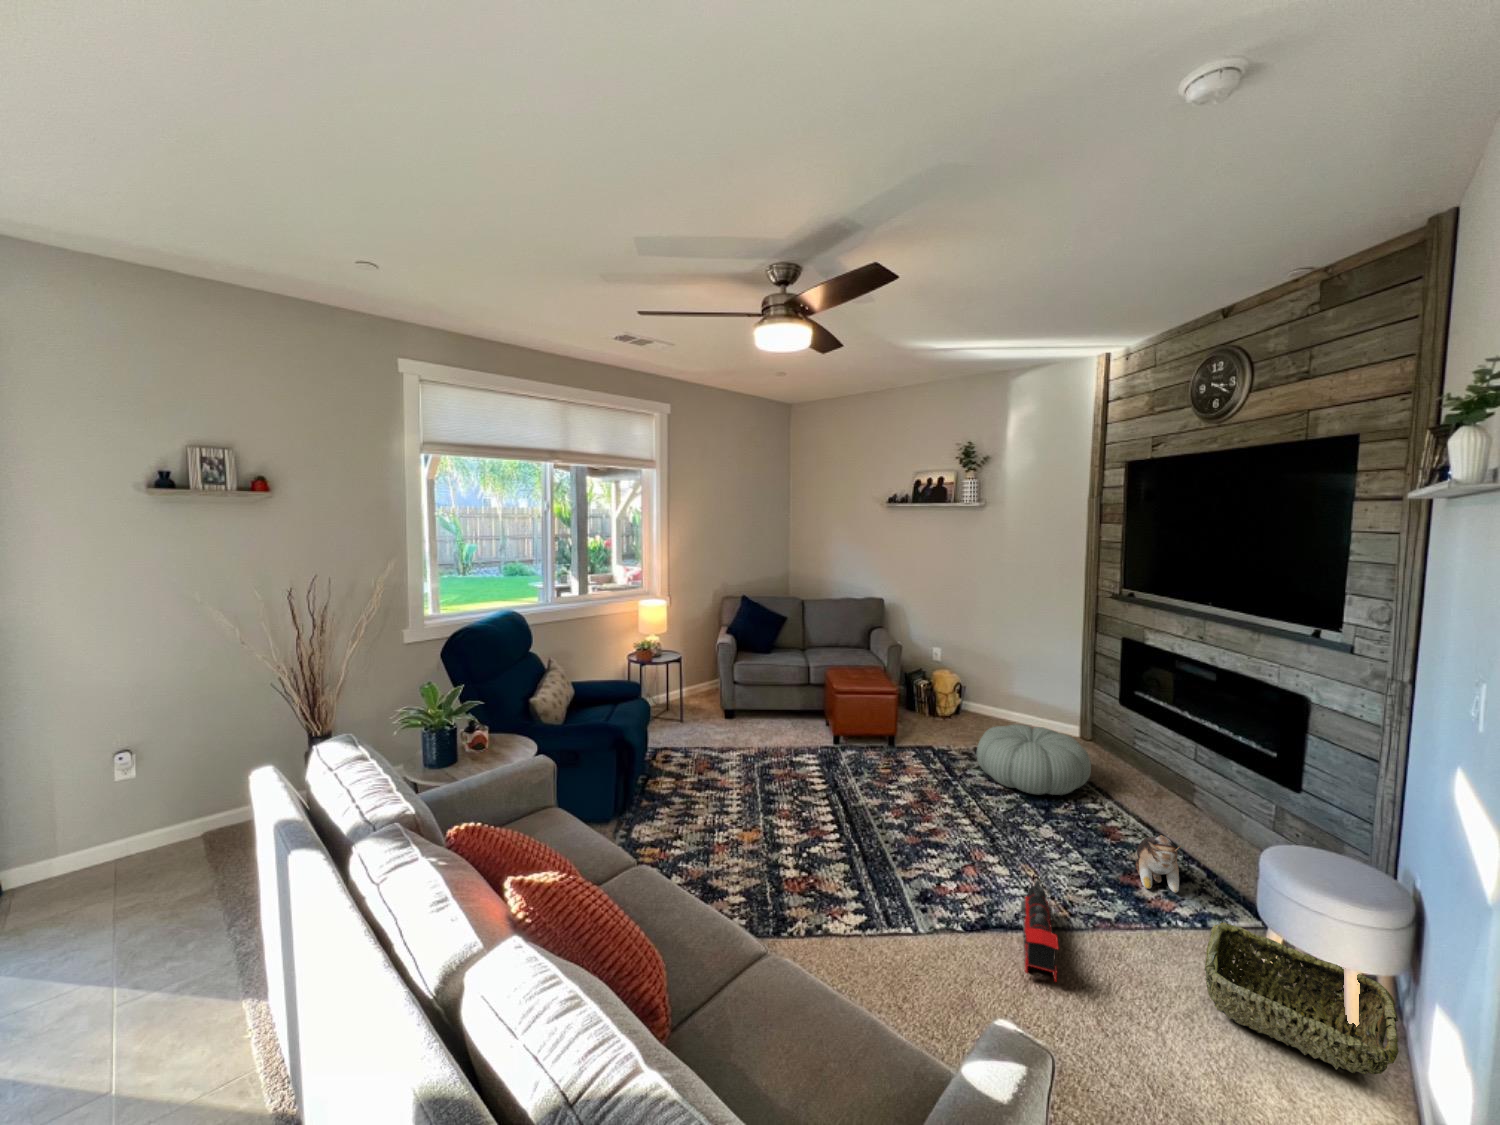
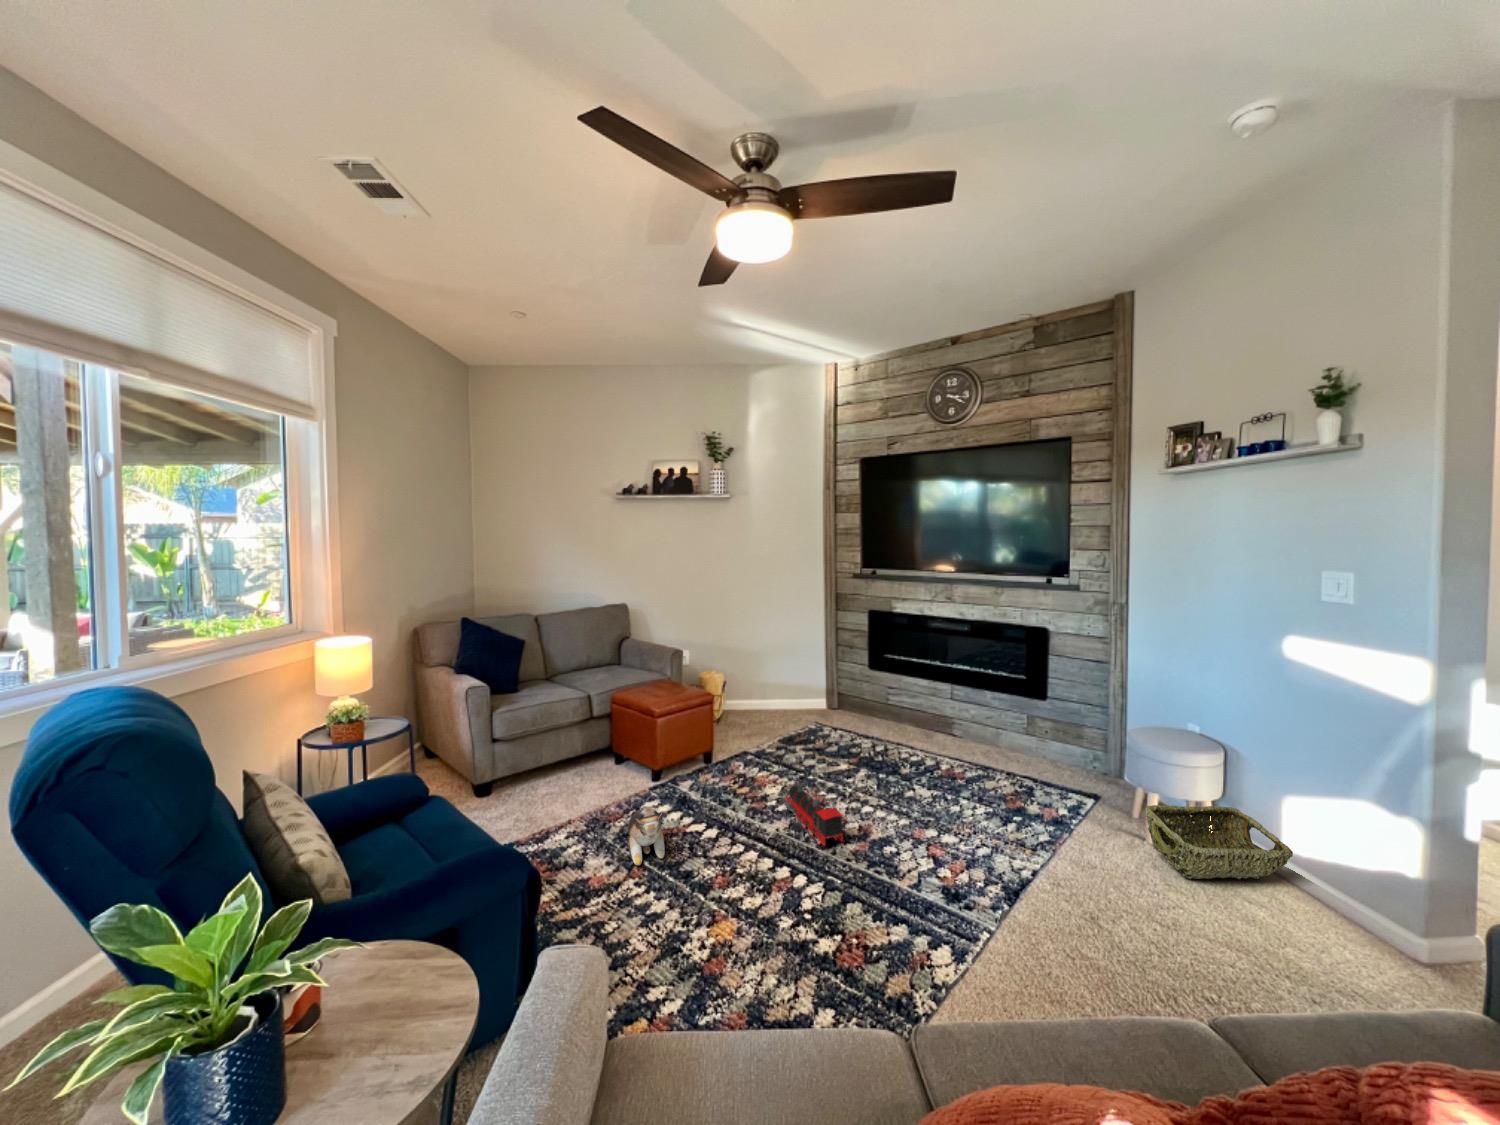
pouf: present [977,724,1091,795] -> none [802,699,901,762]
plush toy: present [1135,835,1181,893] -> present [627,806,665,866]
toy train: present [1021,880,1058,981] -> present [784,780,843,845]

